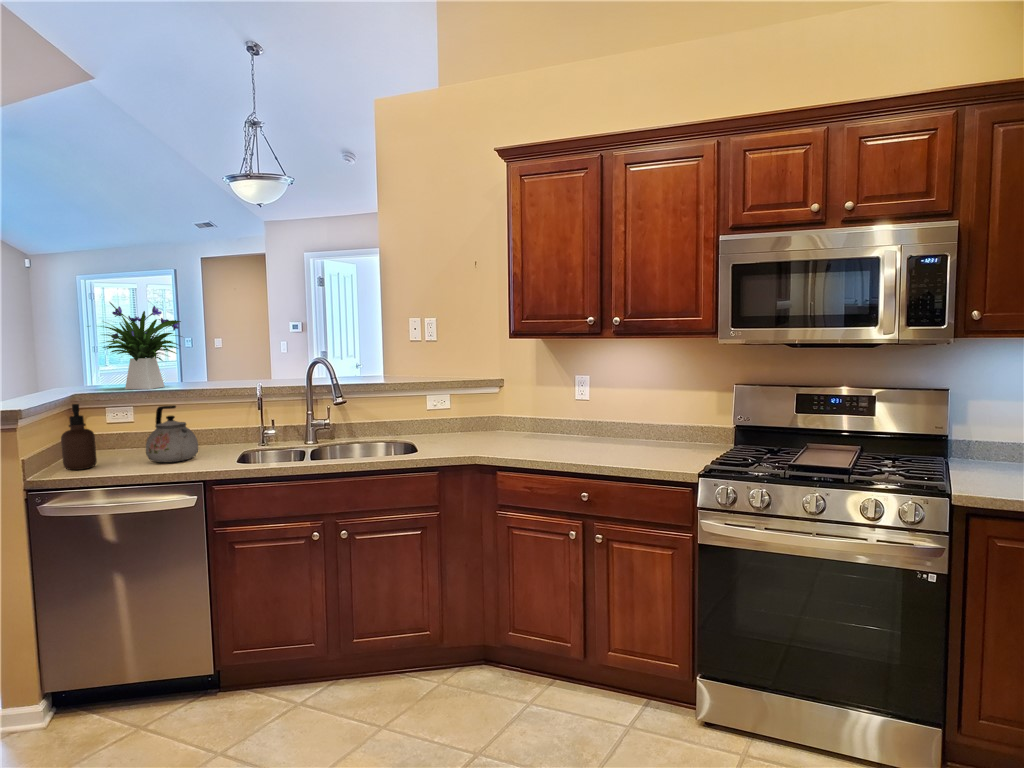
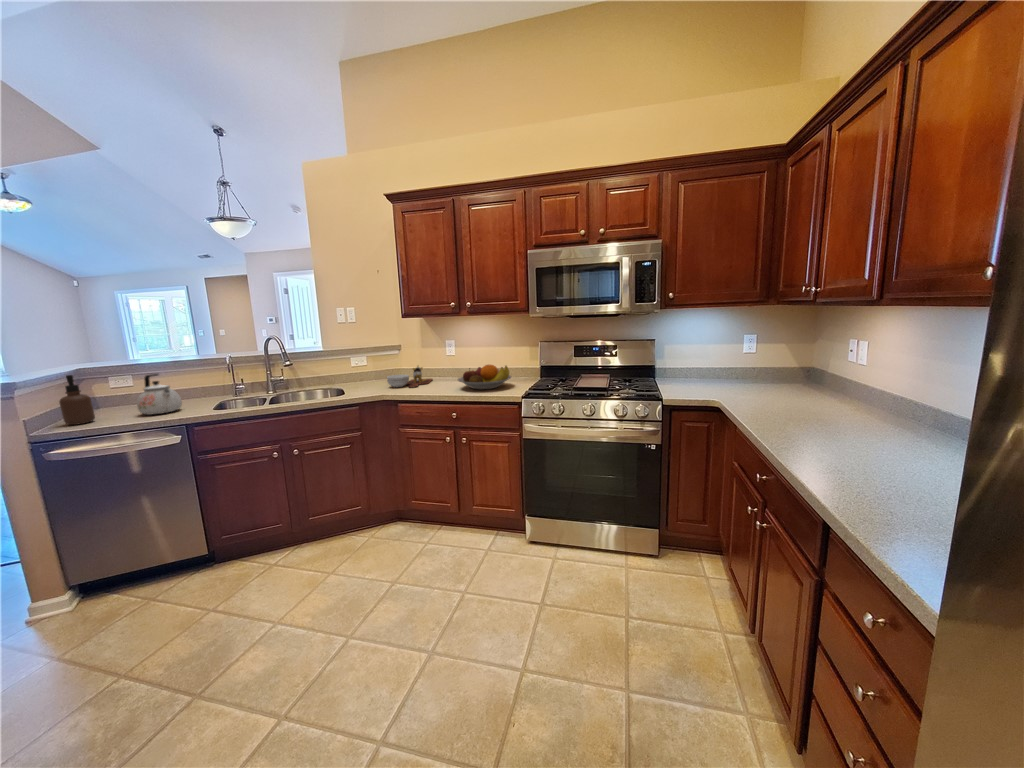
flower arrangement: present [101,303,182,389] -> none [83,302,171,365]
cutting board: none [477,409,545,446] -> present [387,366,432,388]
fruit bowl: none [590,416,680,457] -> present [458,365,511,390]

